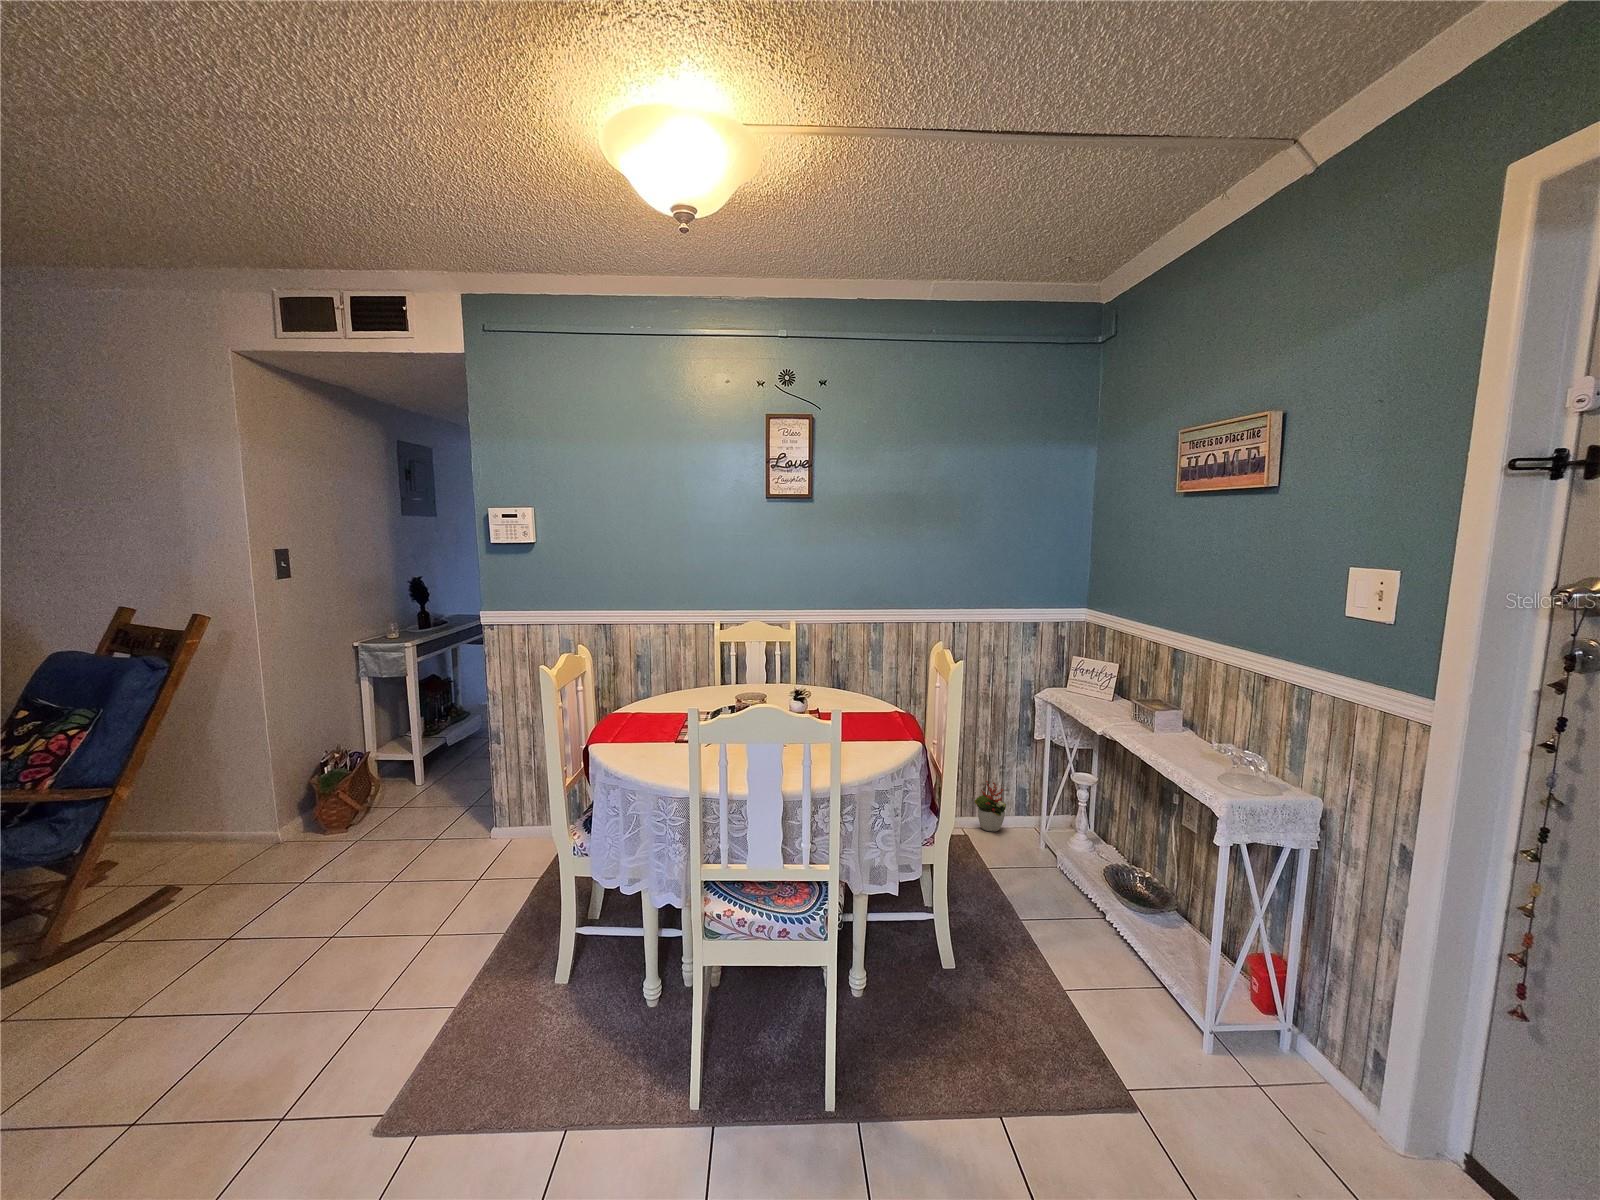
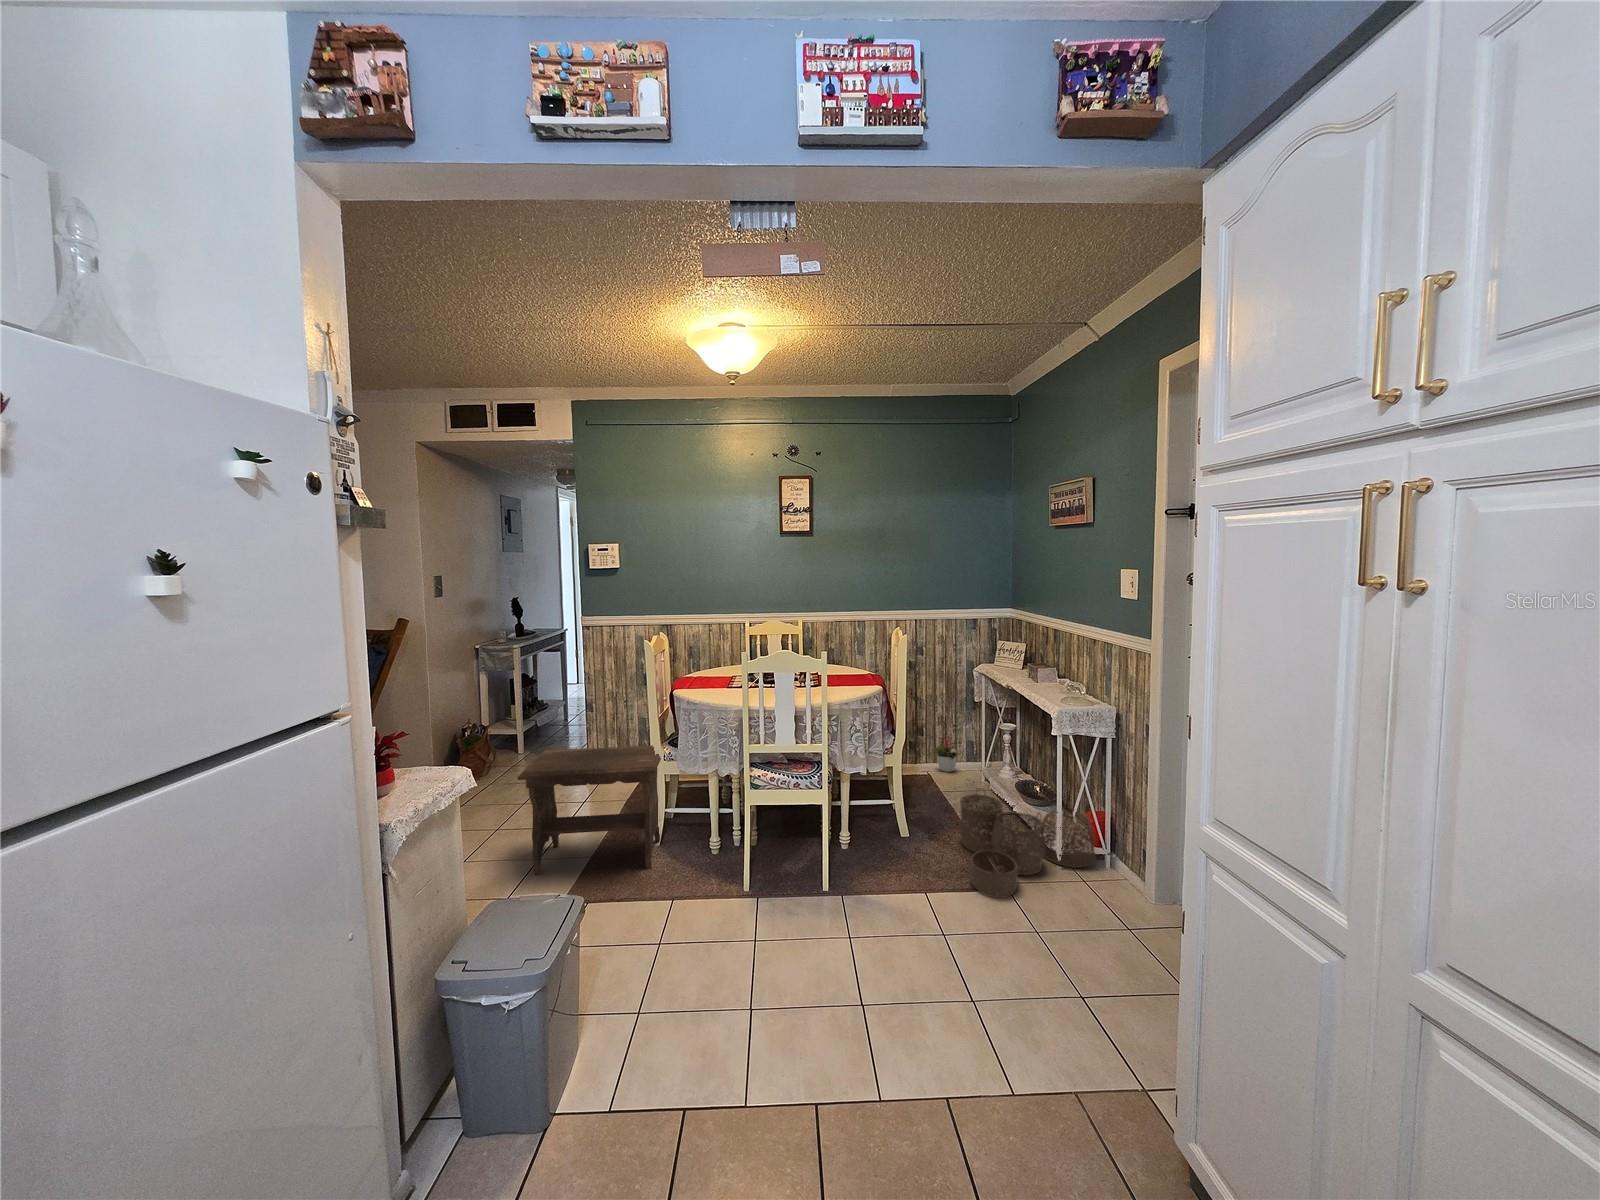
footstool: none [303,830,577,1059] -> present [518,746,661,875]
woven basket: none [1037,898,1266,1135] -> present [960,793,1096,898]

